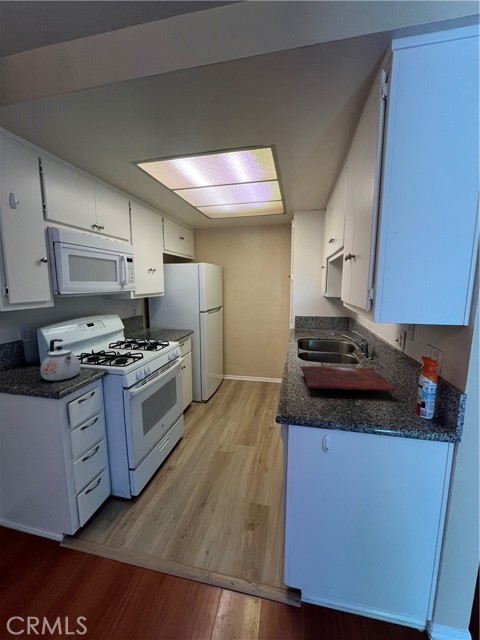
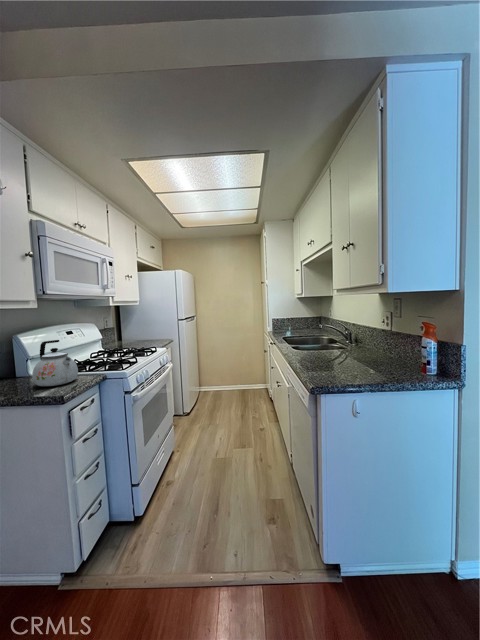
cutting board: present [300,366,397,391] -> none [308,348,402,365]

